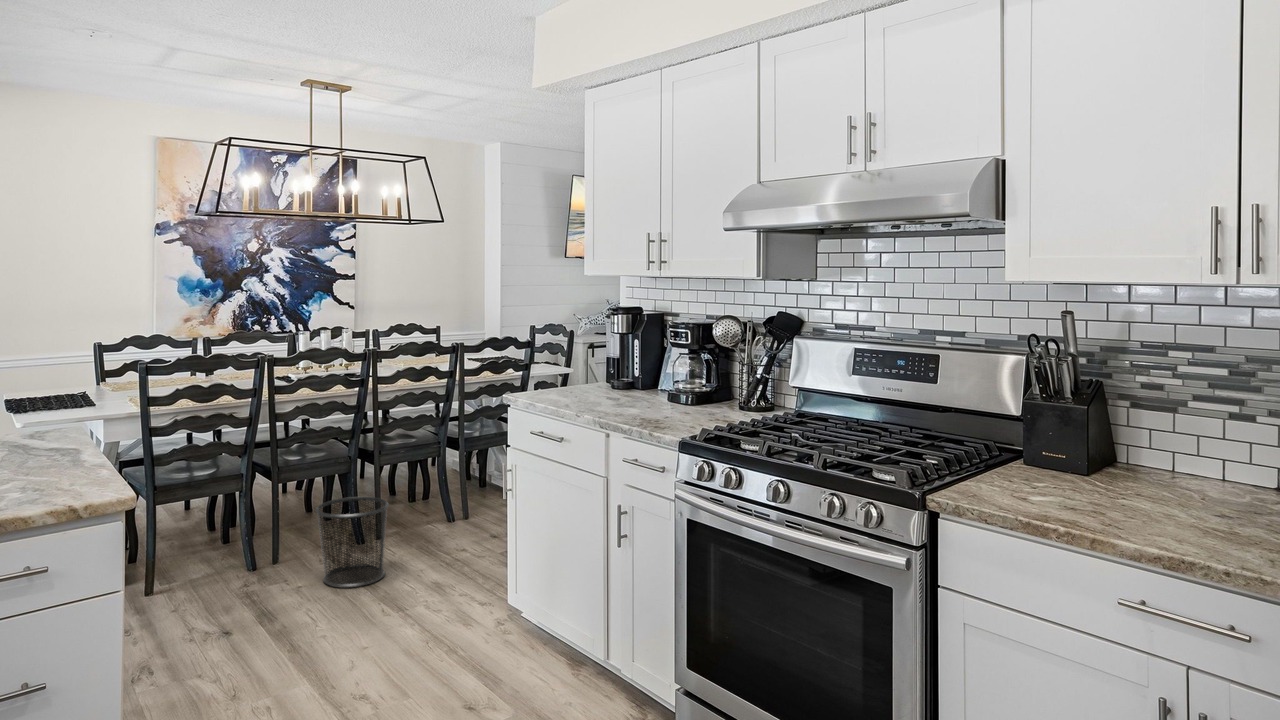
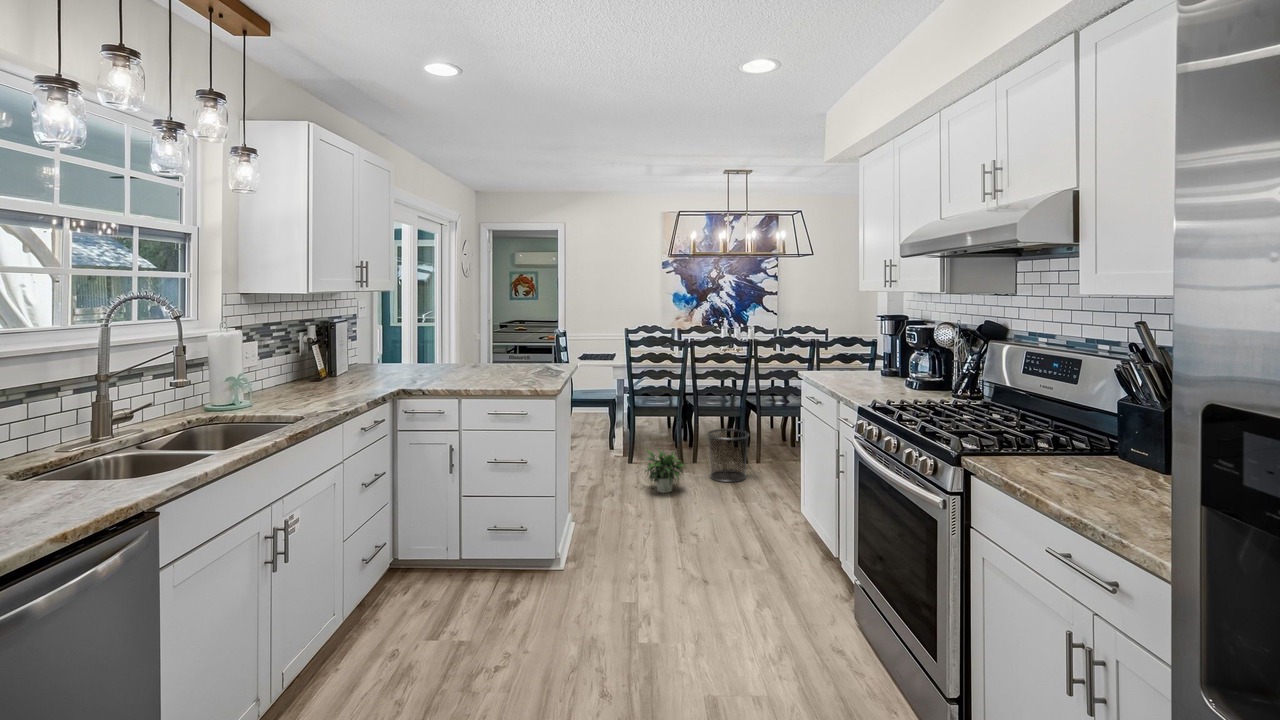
potted plant: none [202,550,298,631] -> present [645,450,685,493]

